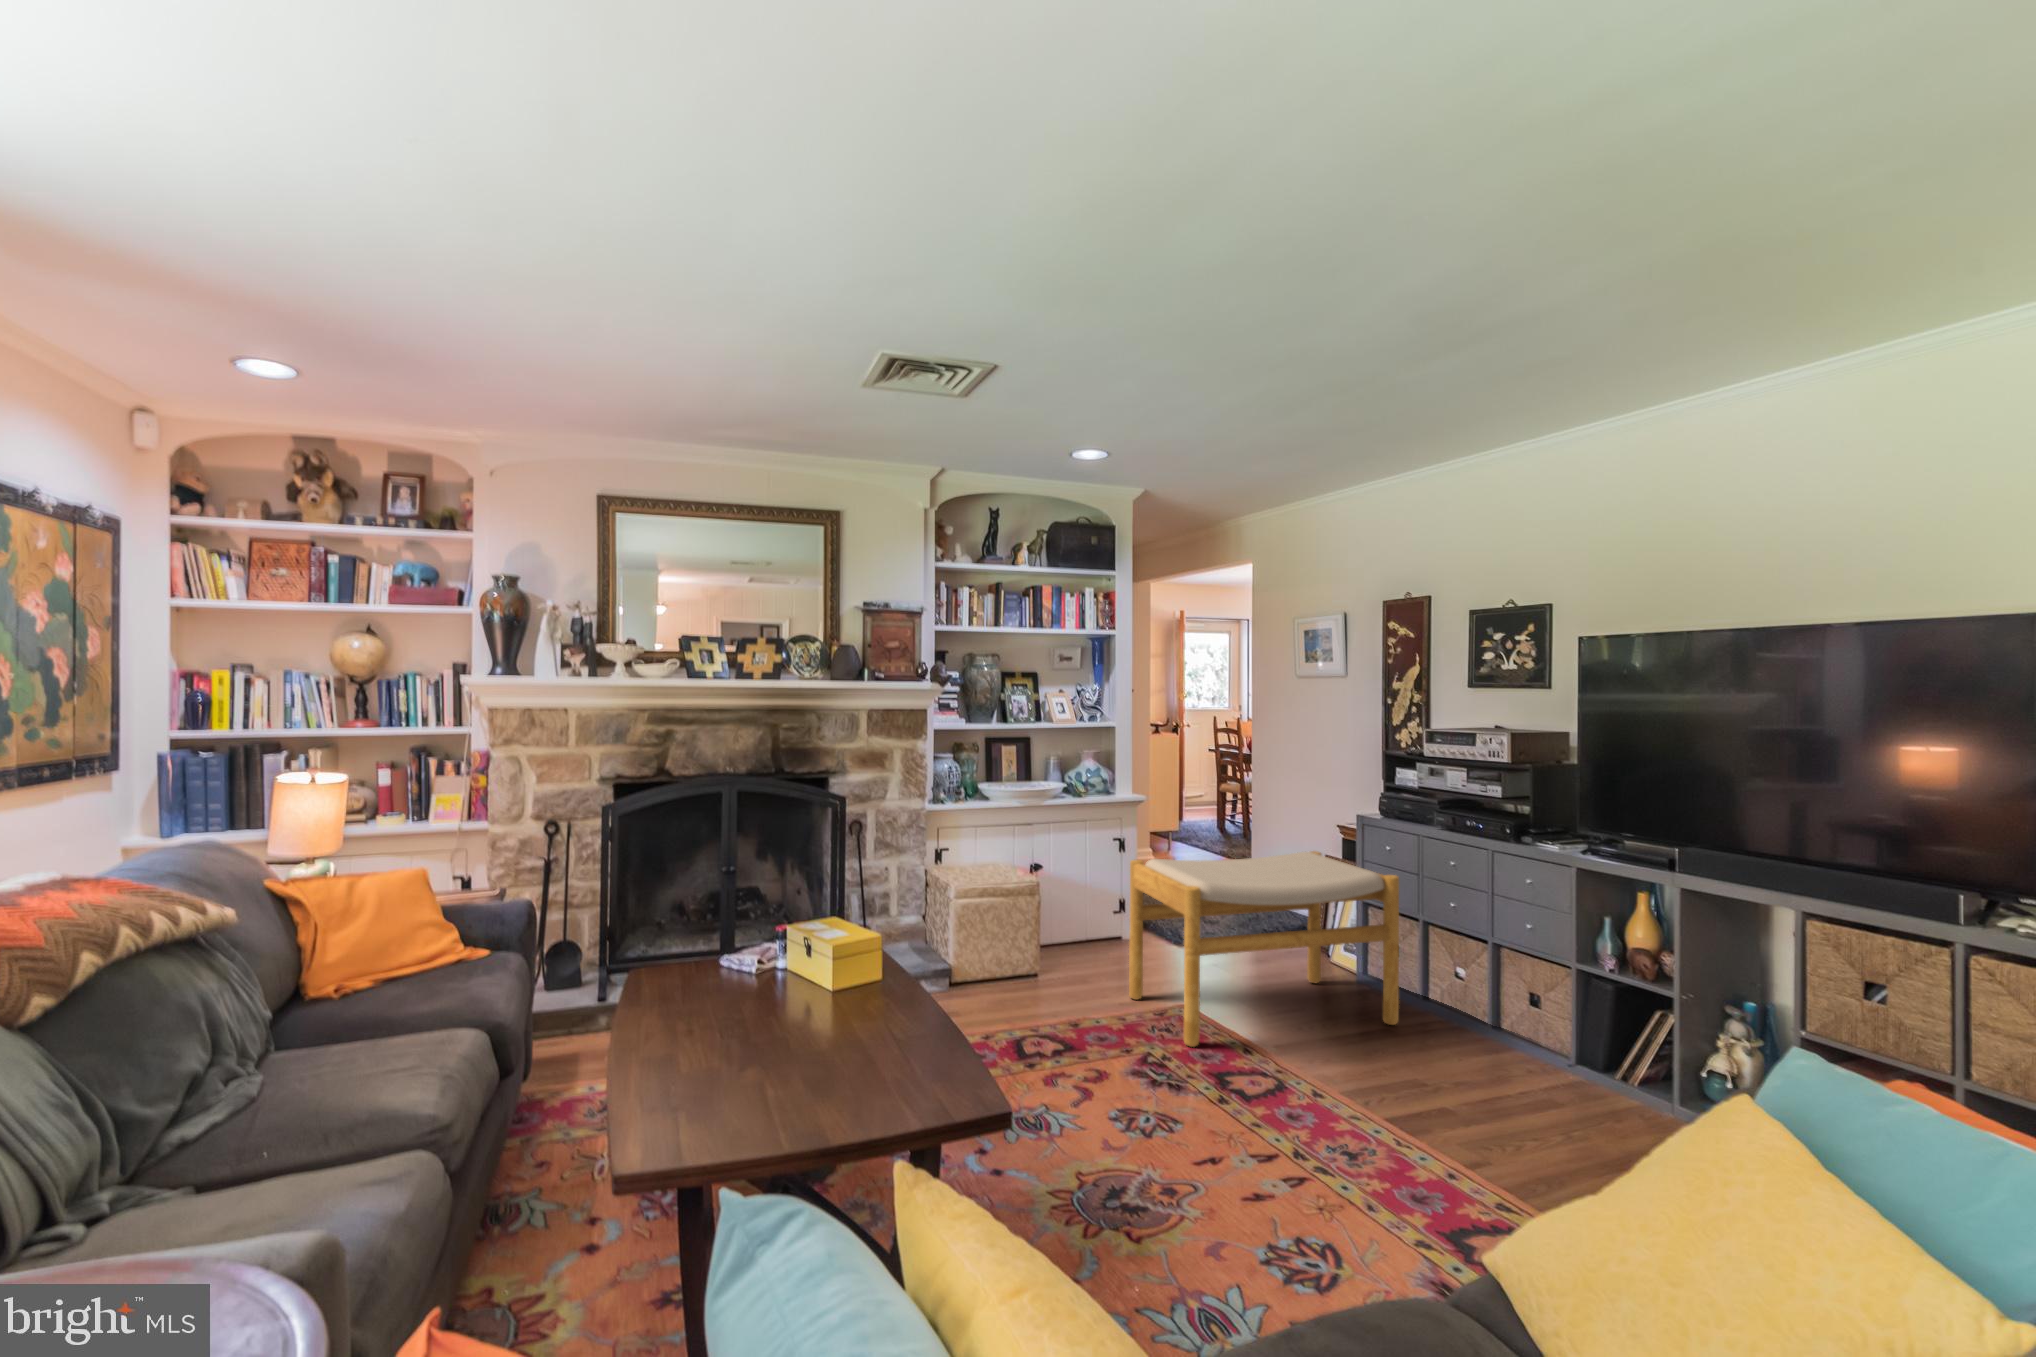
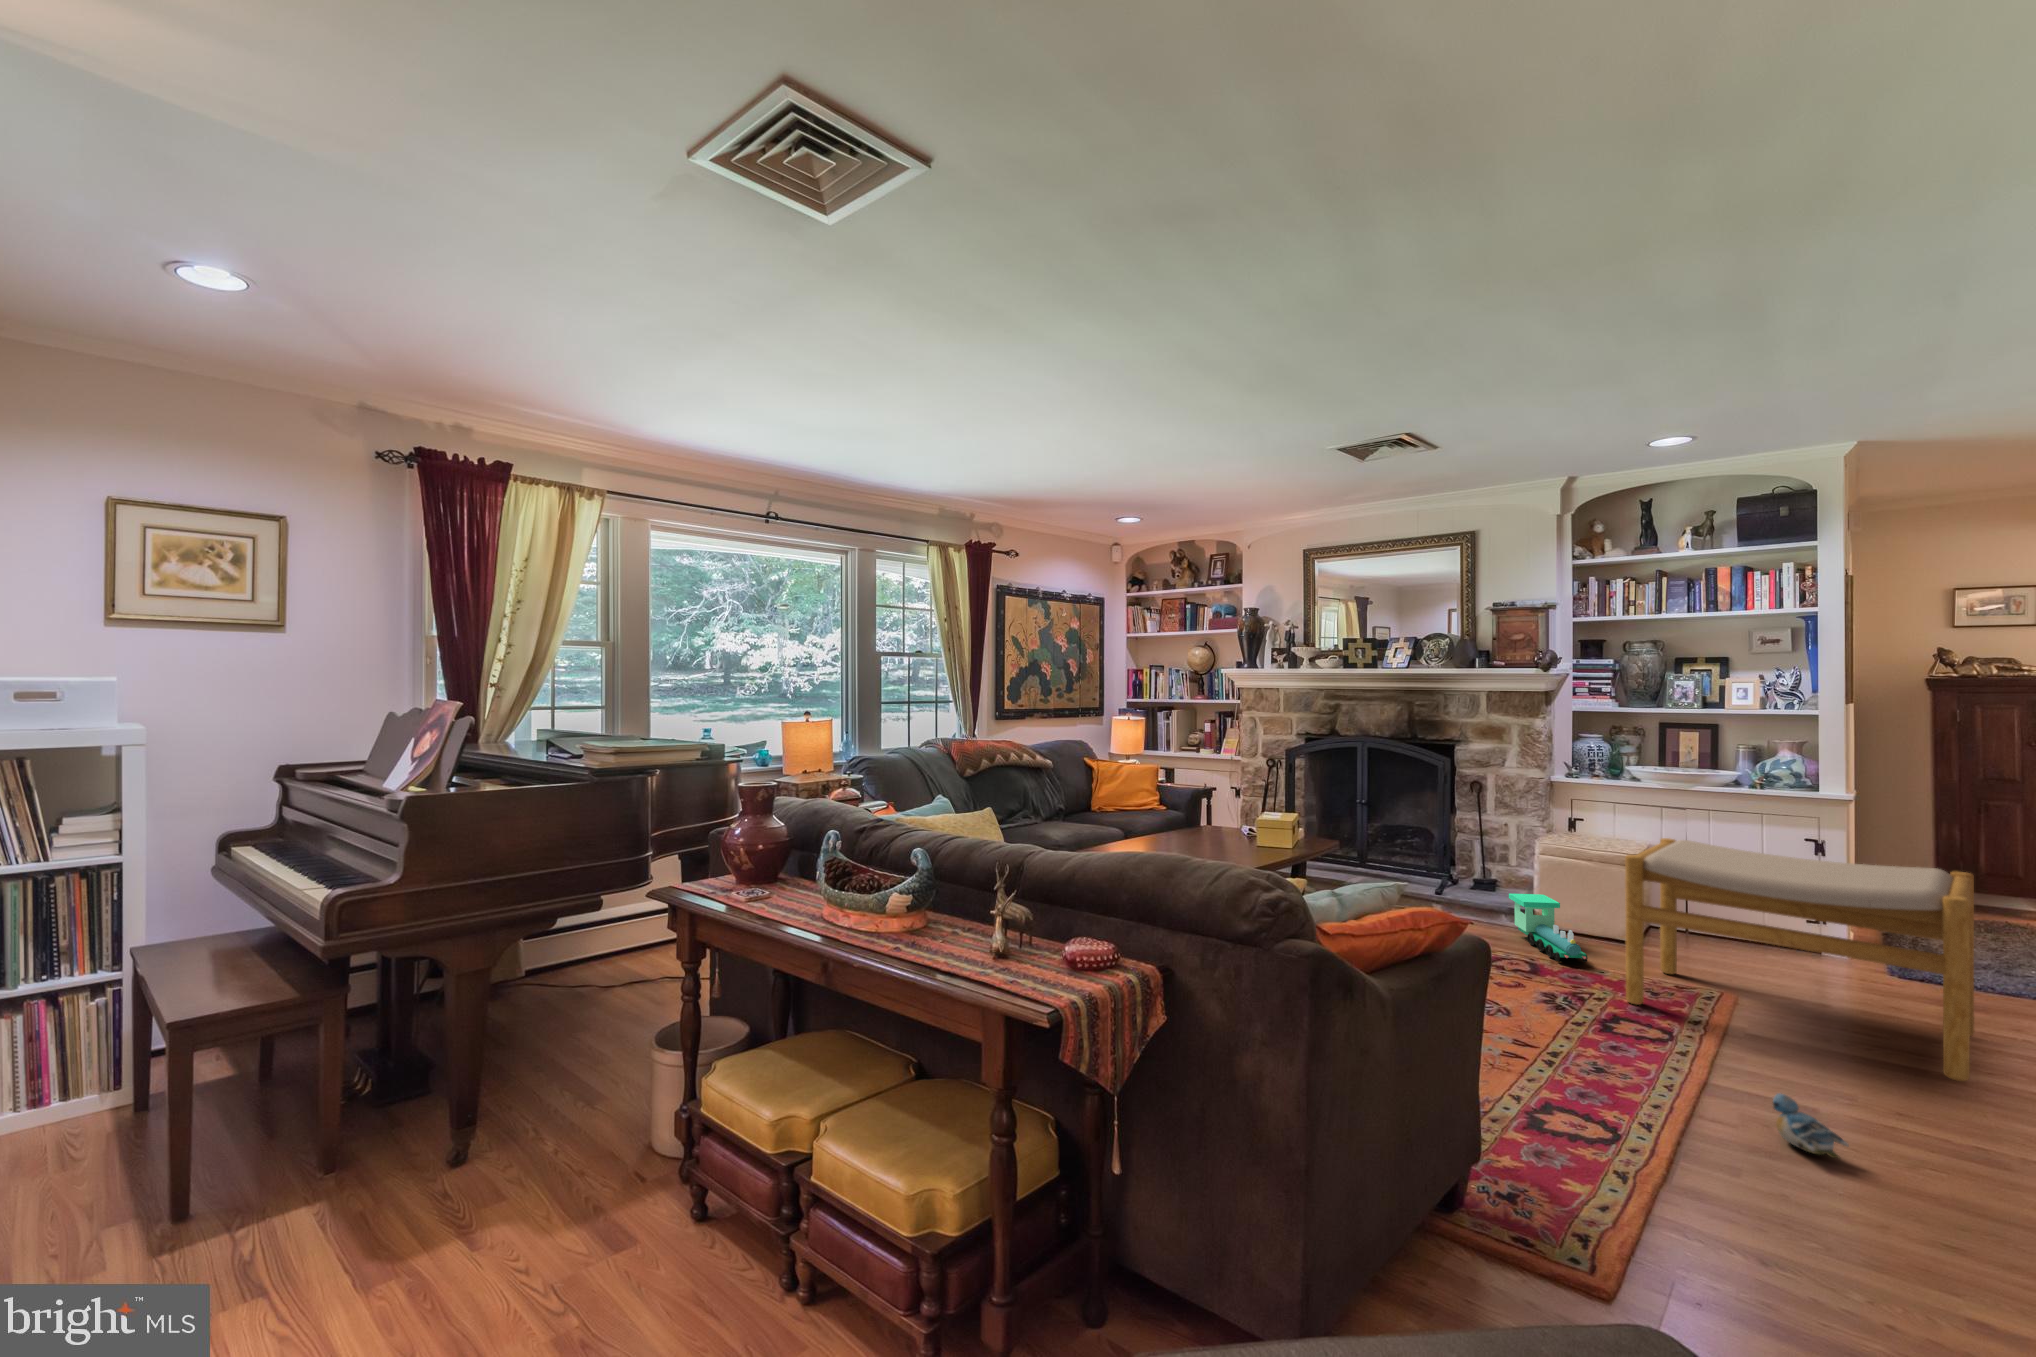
toy train: none [976,946,1092,1021] -> present [1509,893,1588,962]
plush toy: none [1490,1098,1557,1146] -> present [1773,1093,1849,1159]

